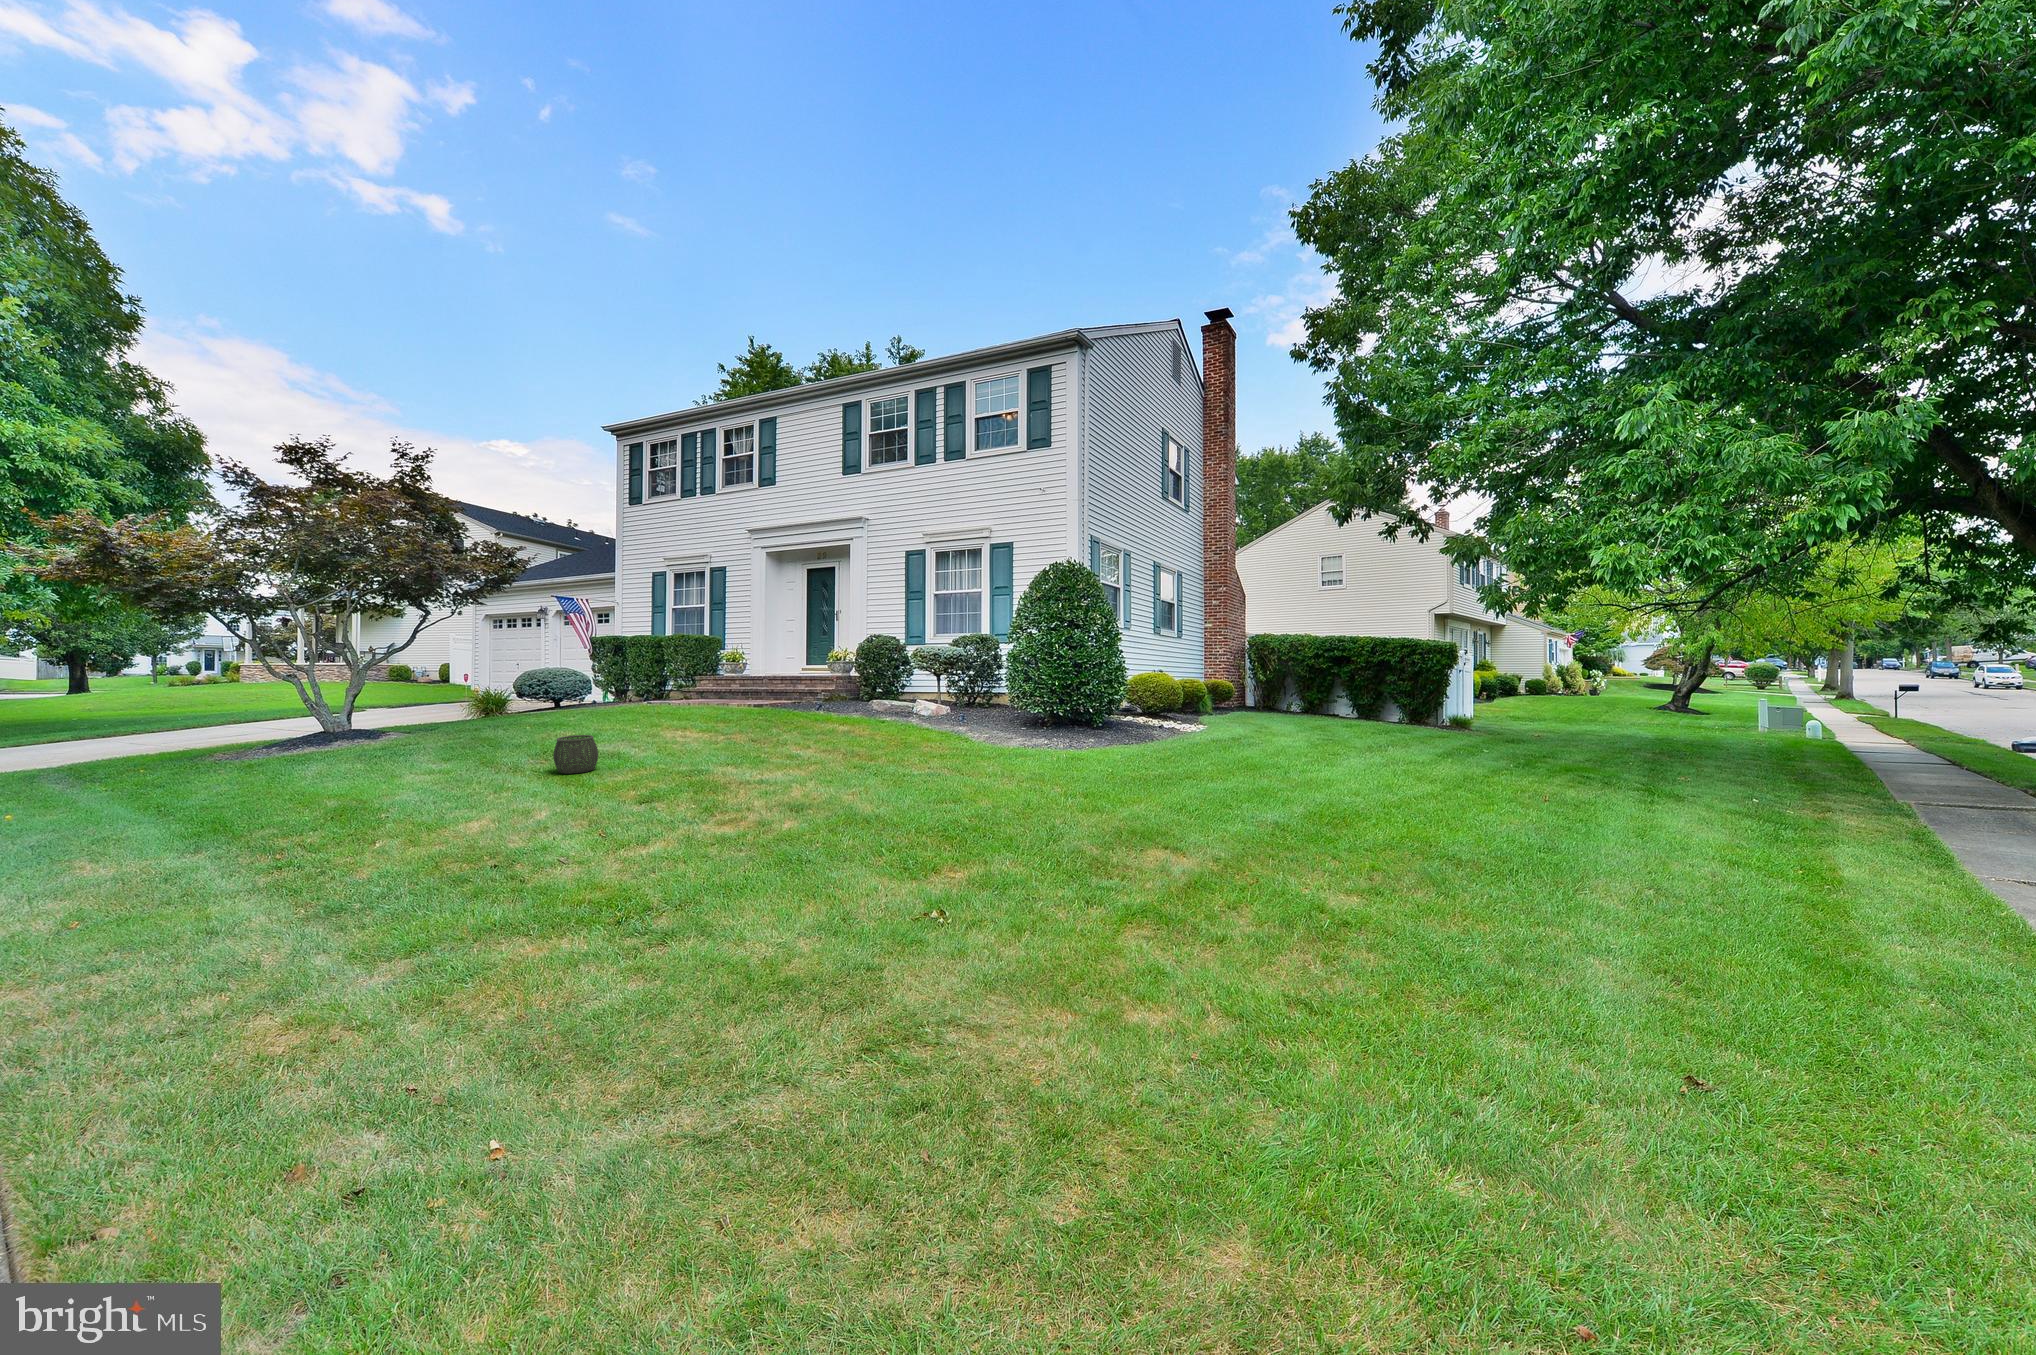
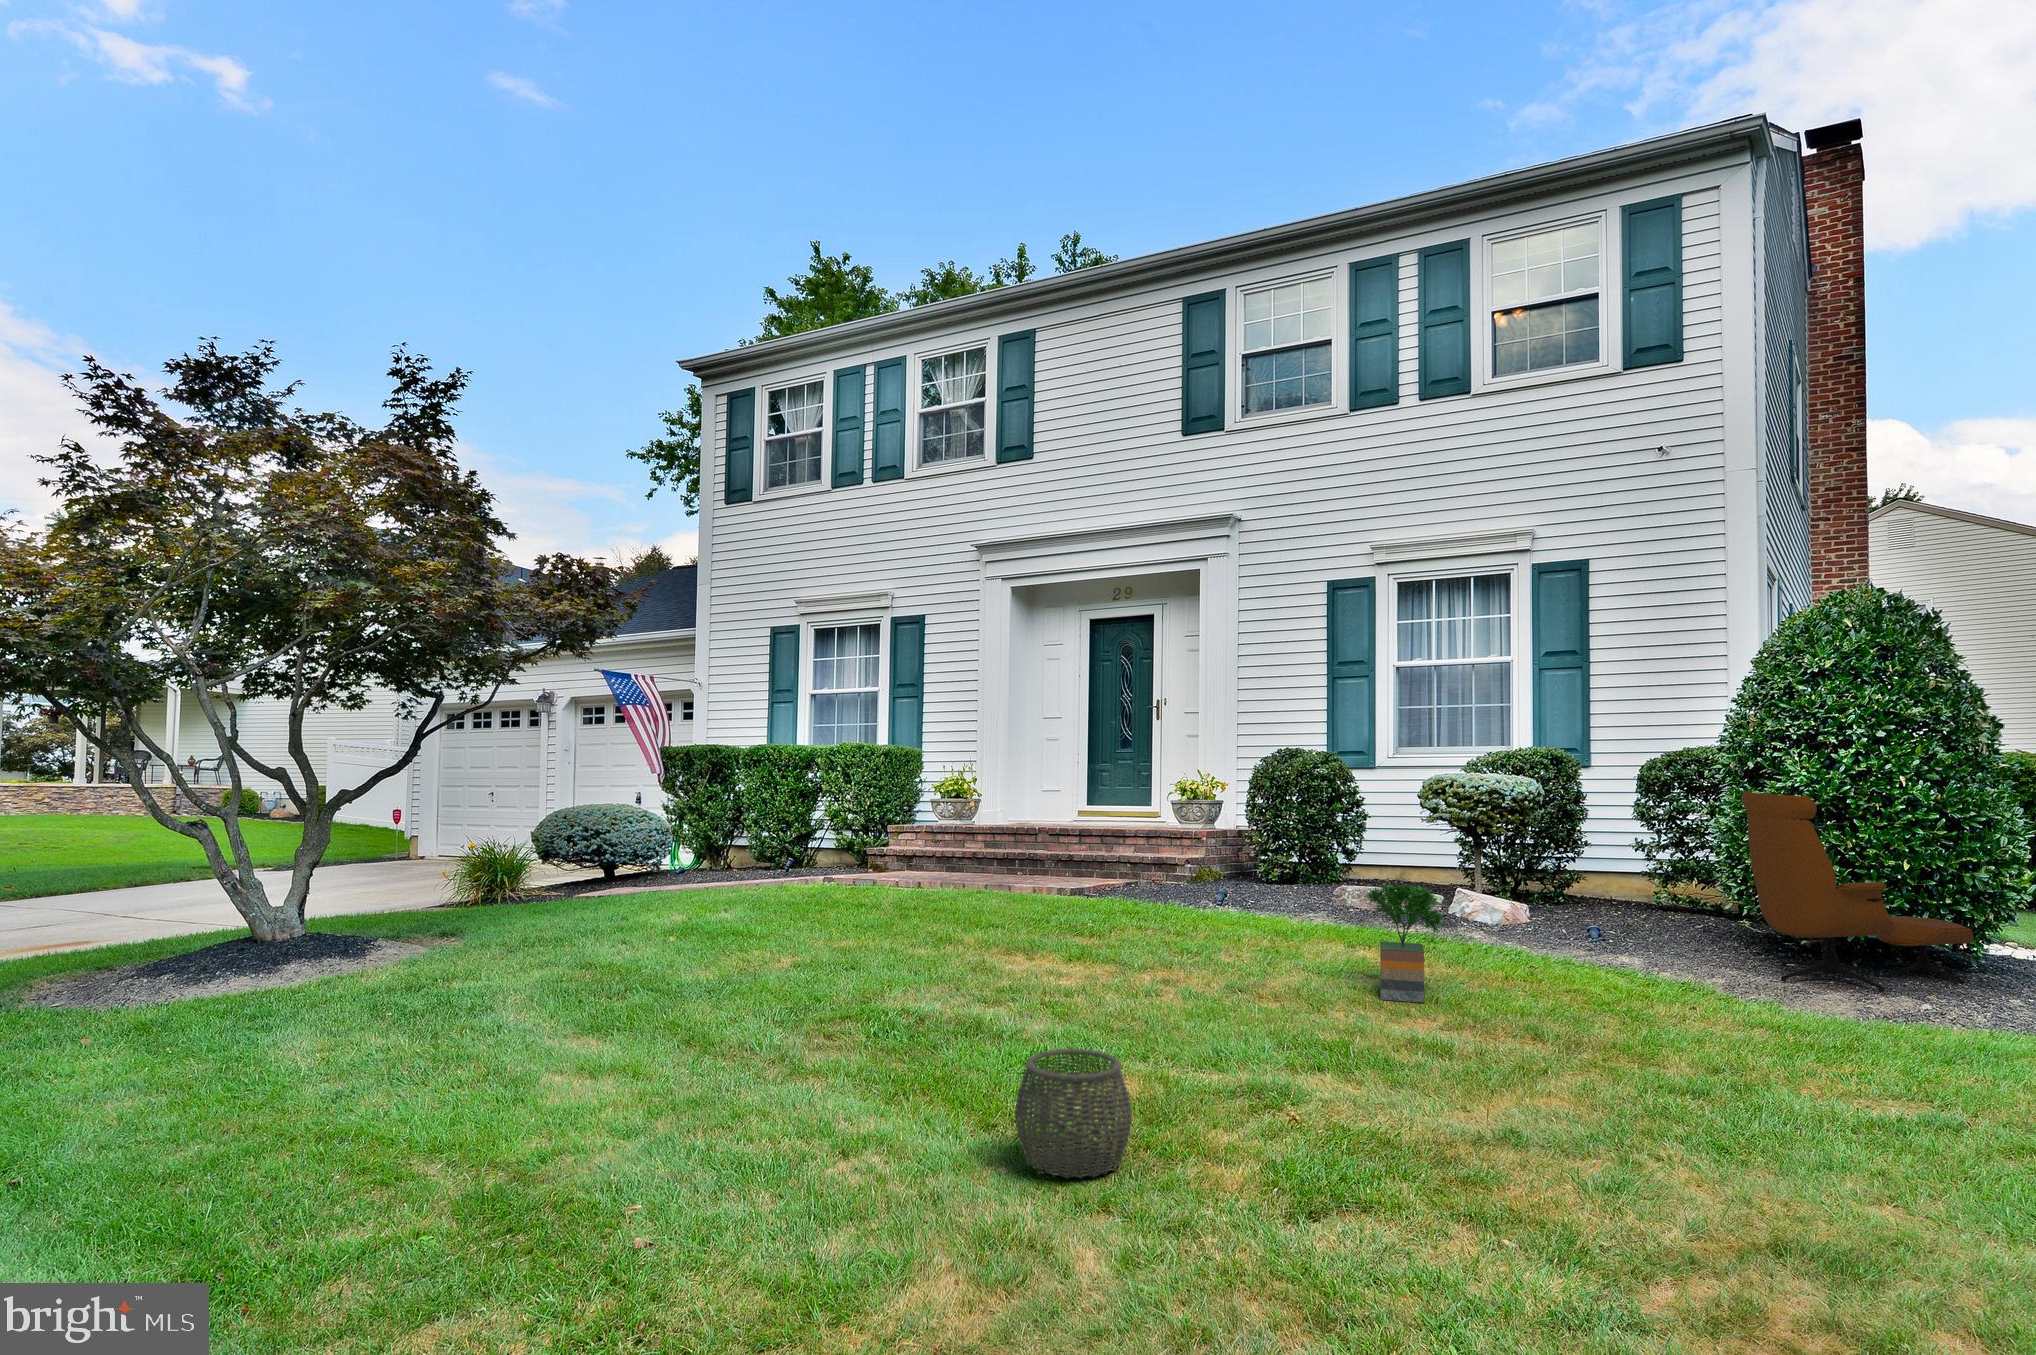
lounge chair: none [962,648,1054,726] -> present [1742,791,1974,992]
potted tree: none [781,685,811,731] -> present [1366,883,1443,1003]

